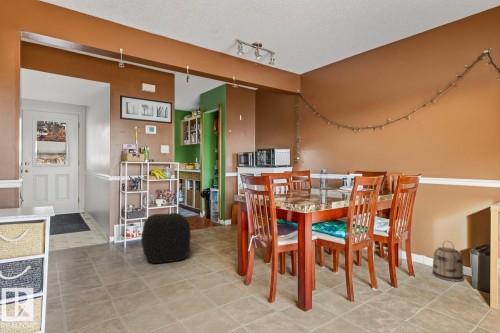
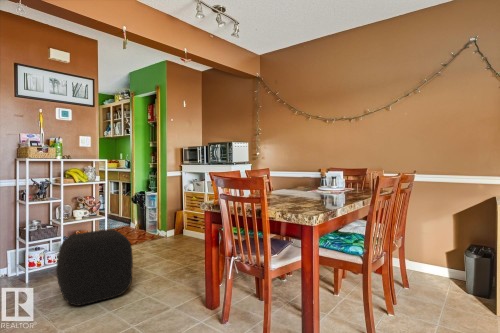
basket: present [433,247,464,281] -> none [420,243,453,287]

